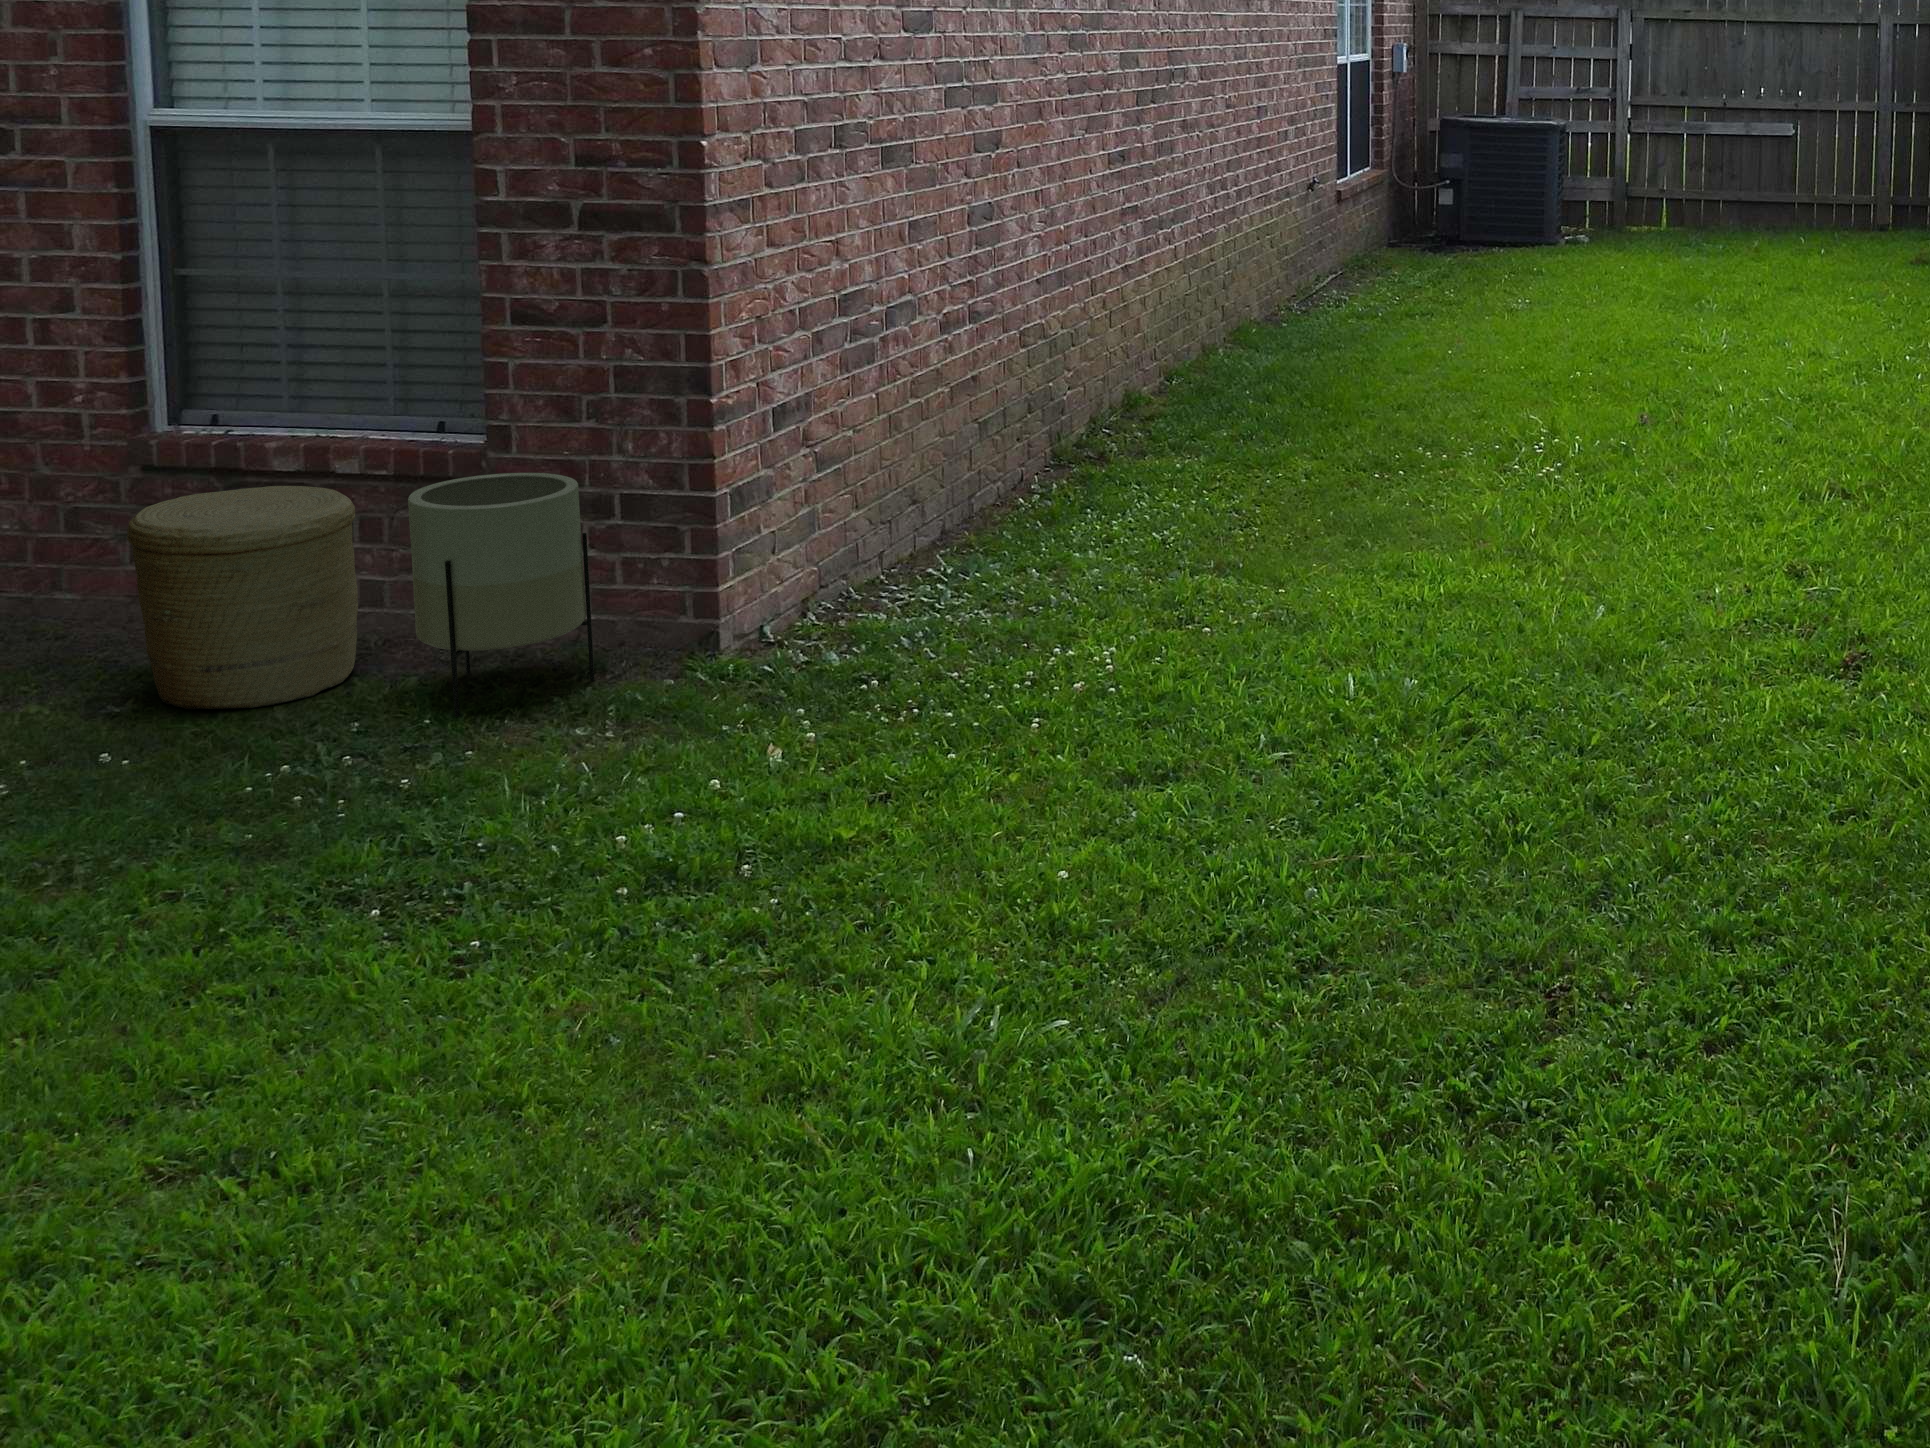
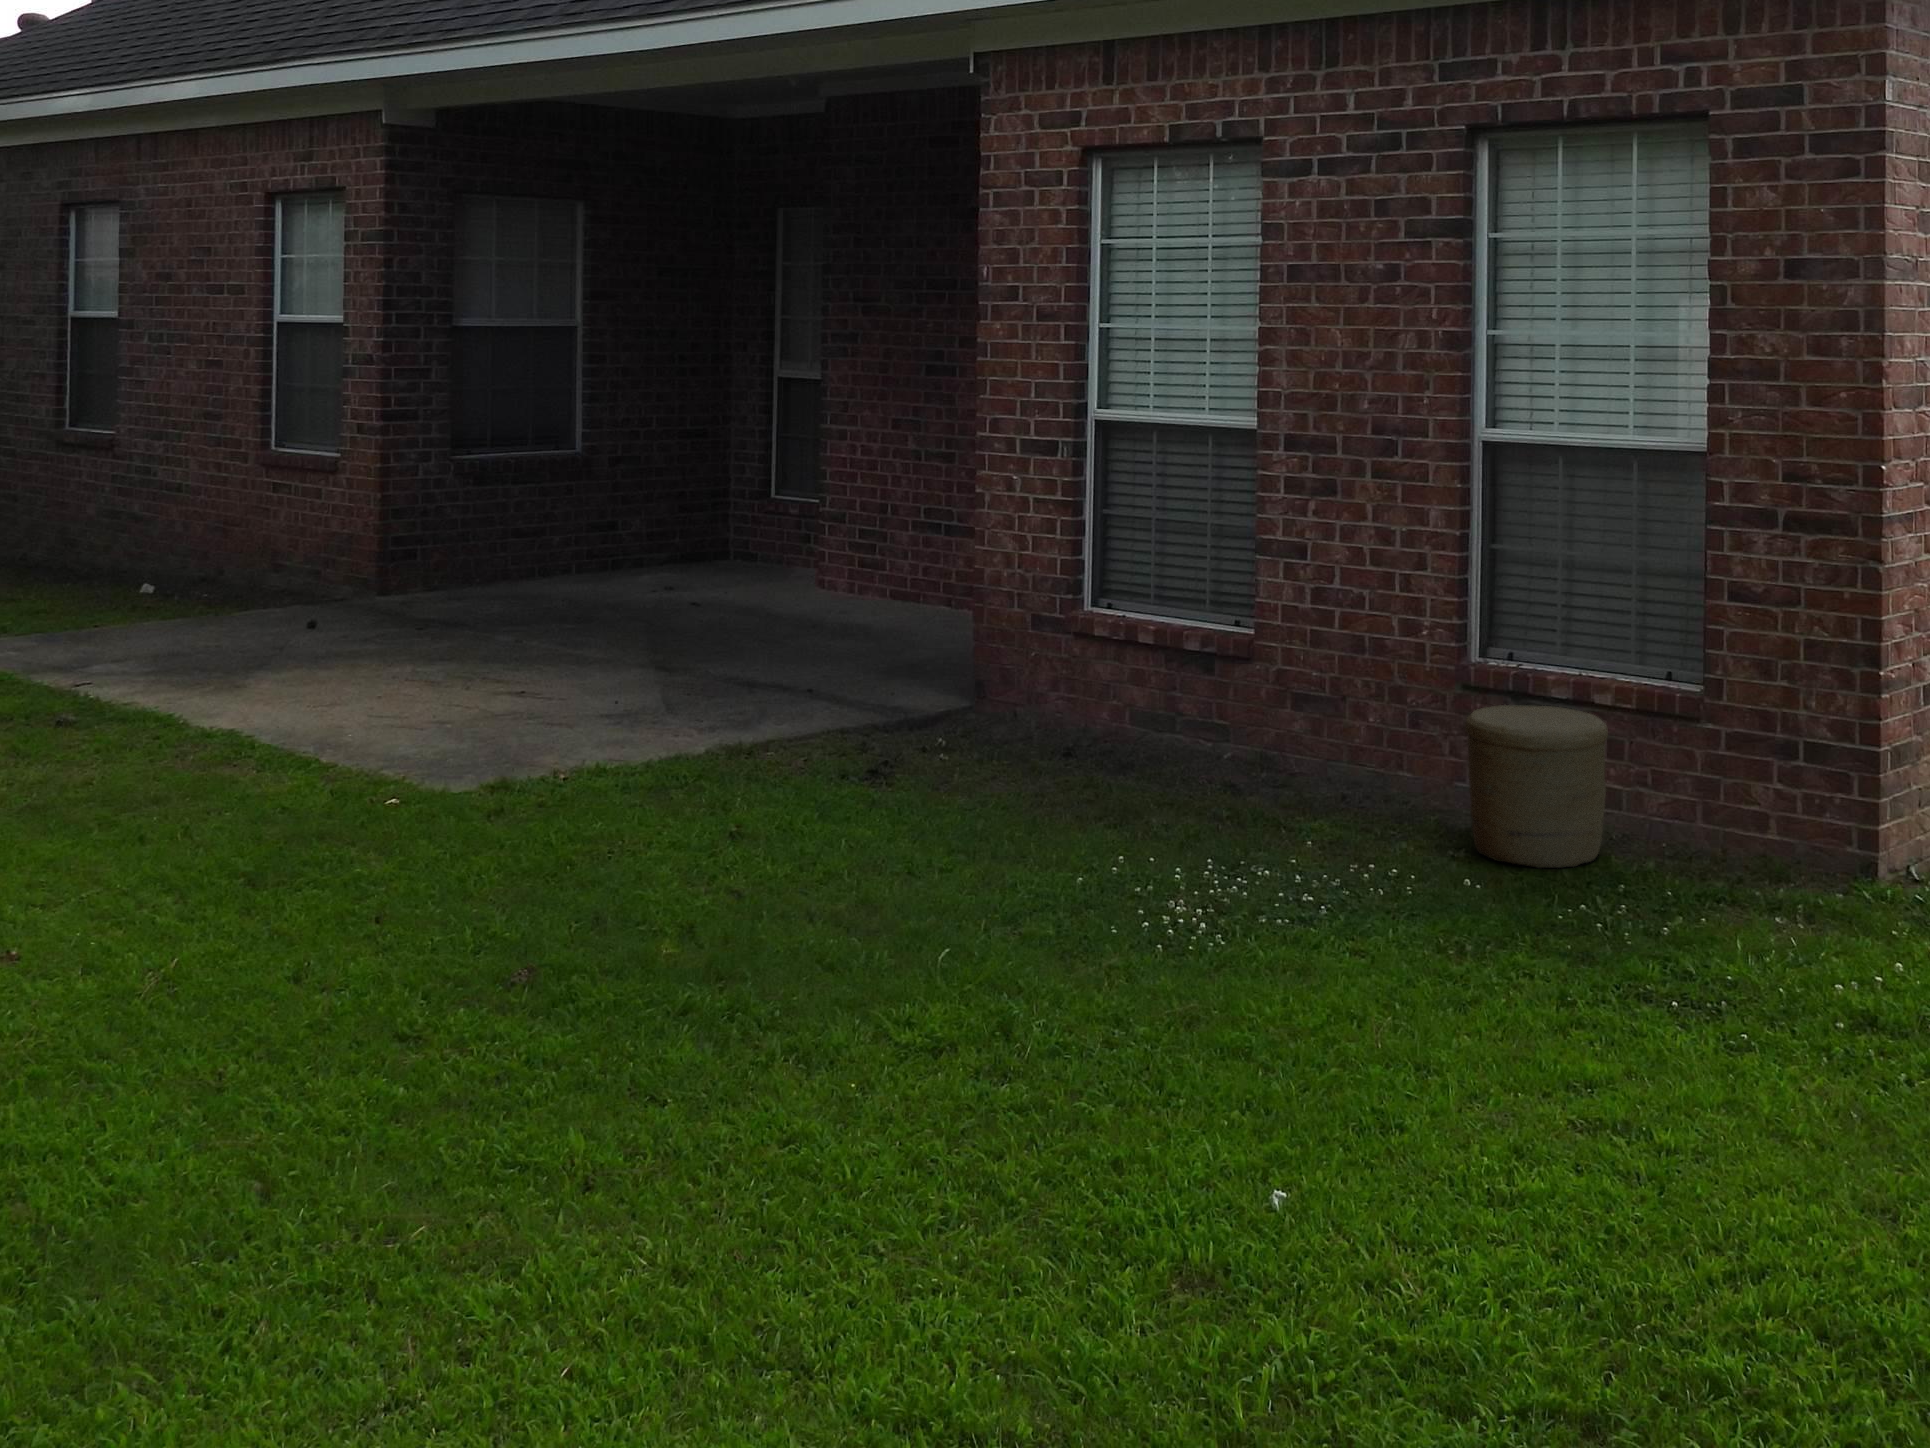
planter: present [408,473,594,717] -> none [1652,716,1778,899]

